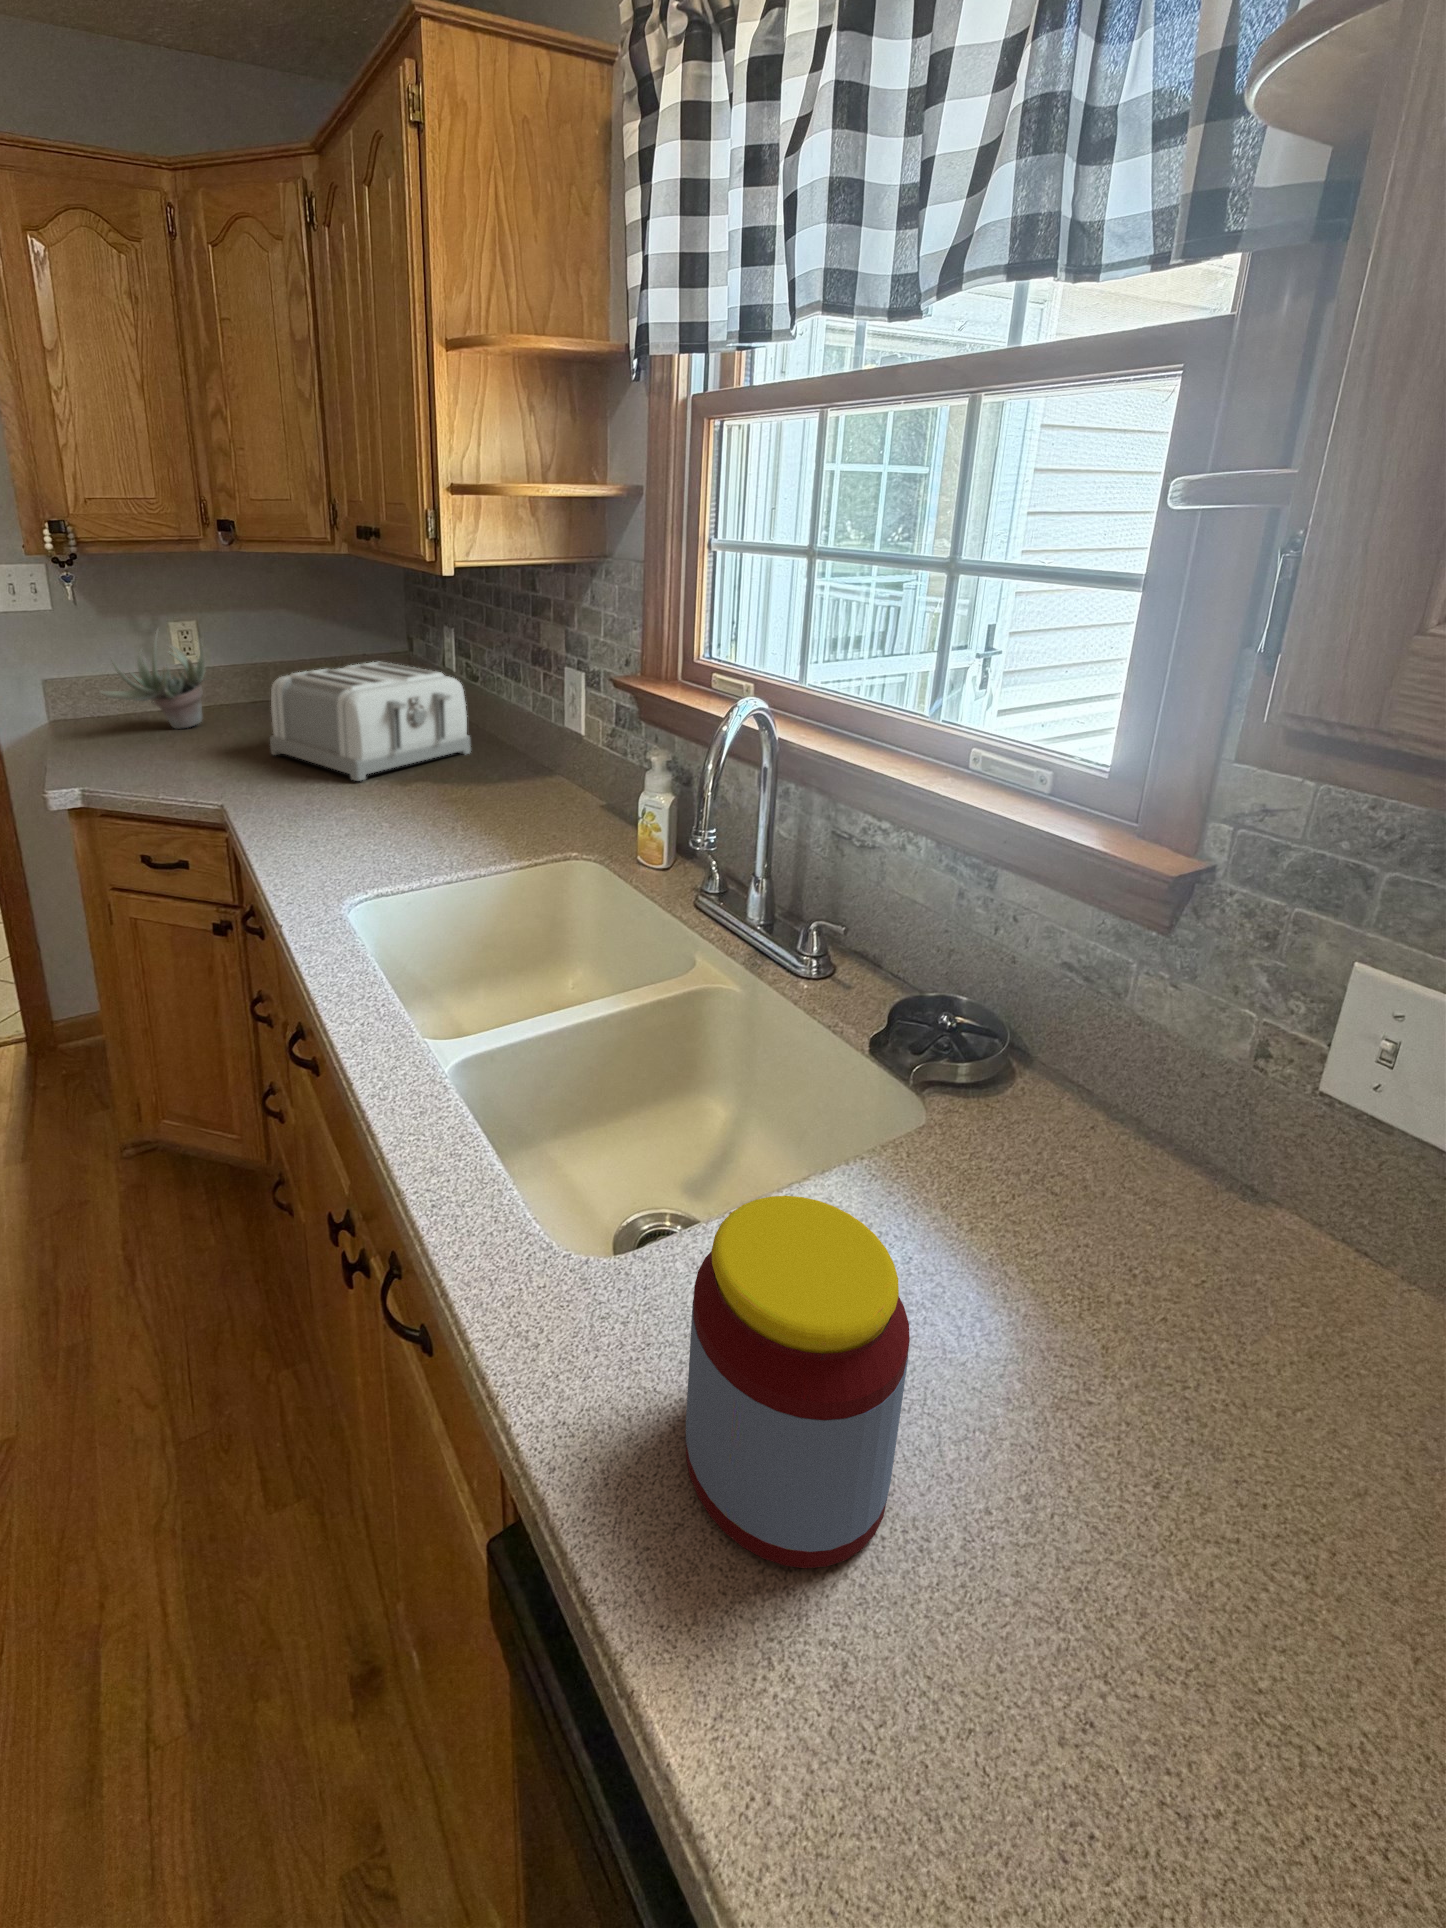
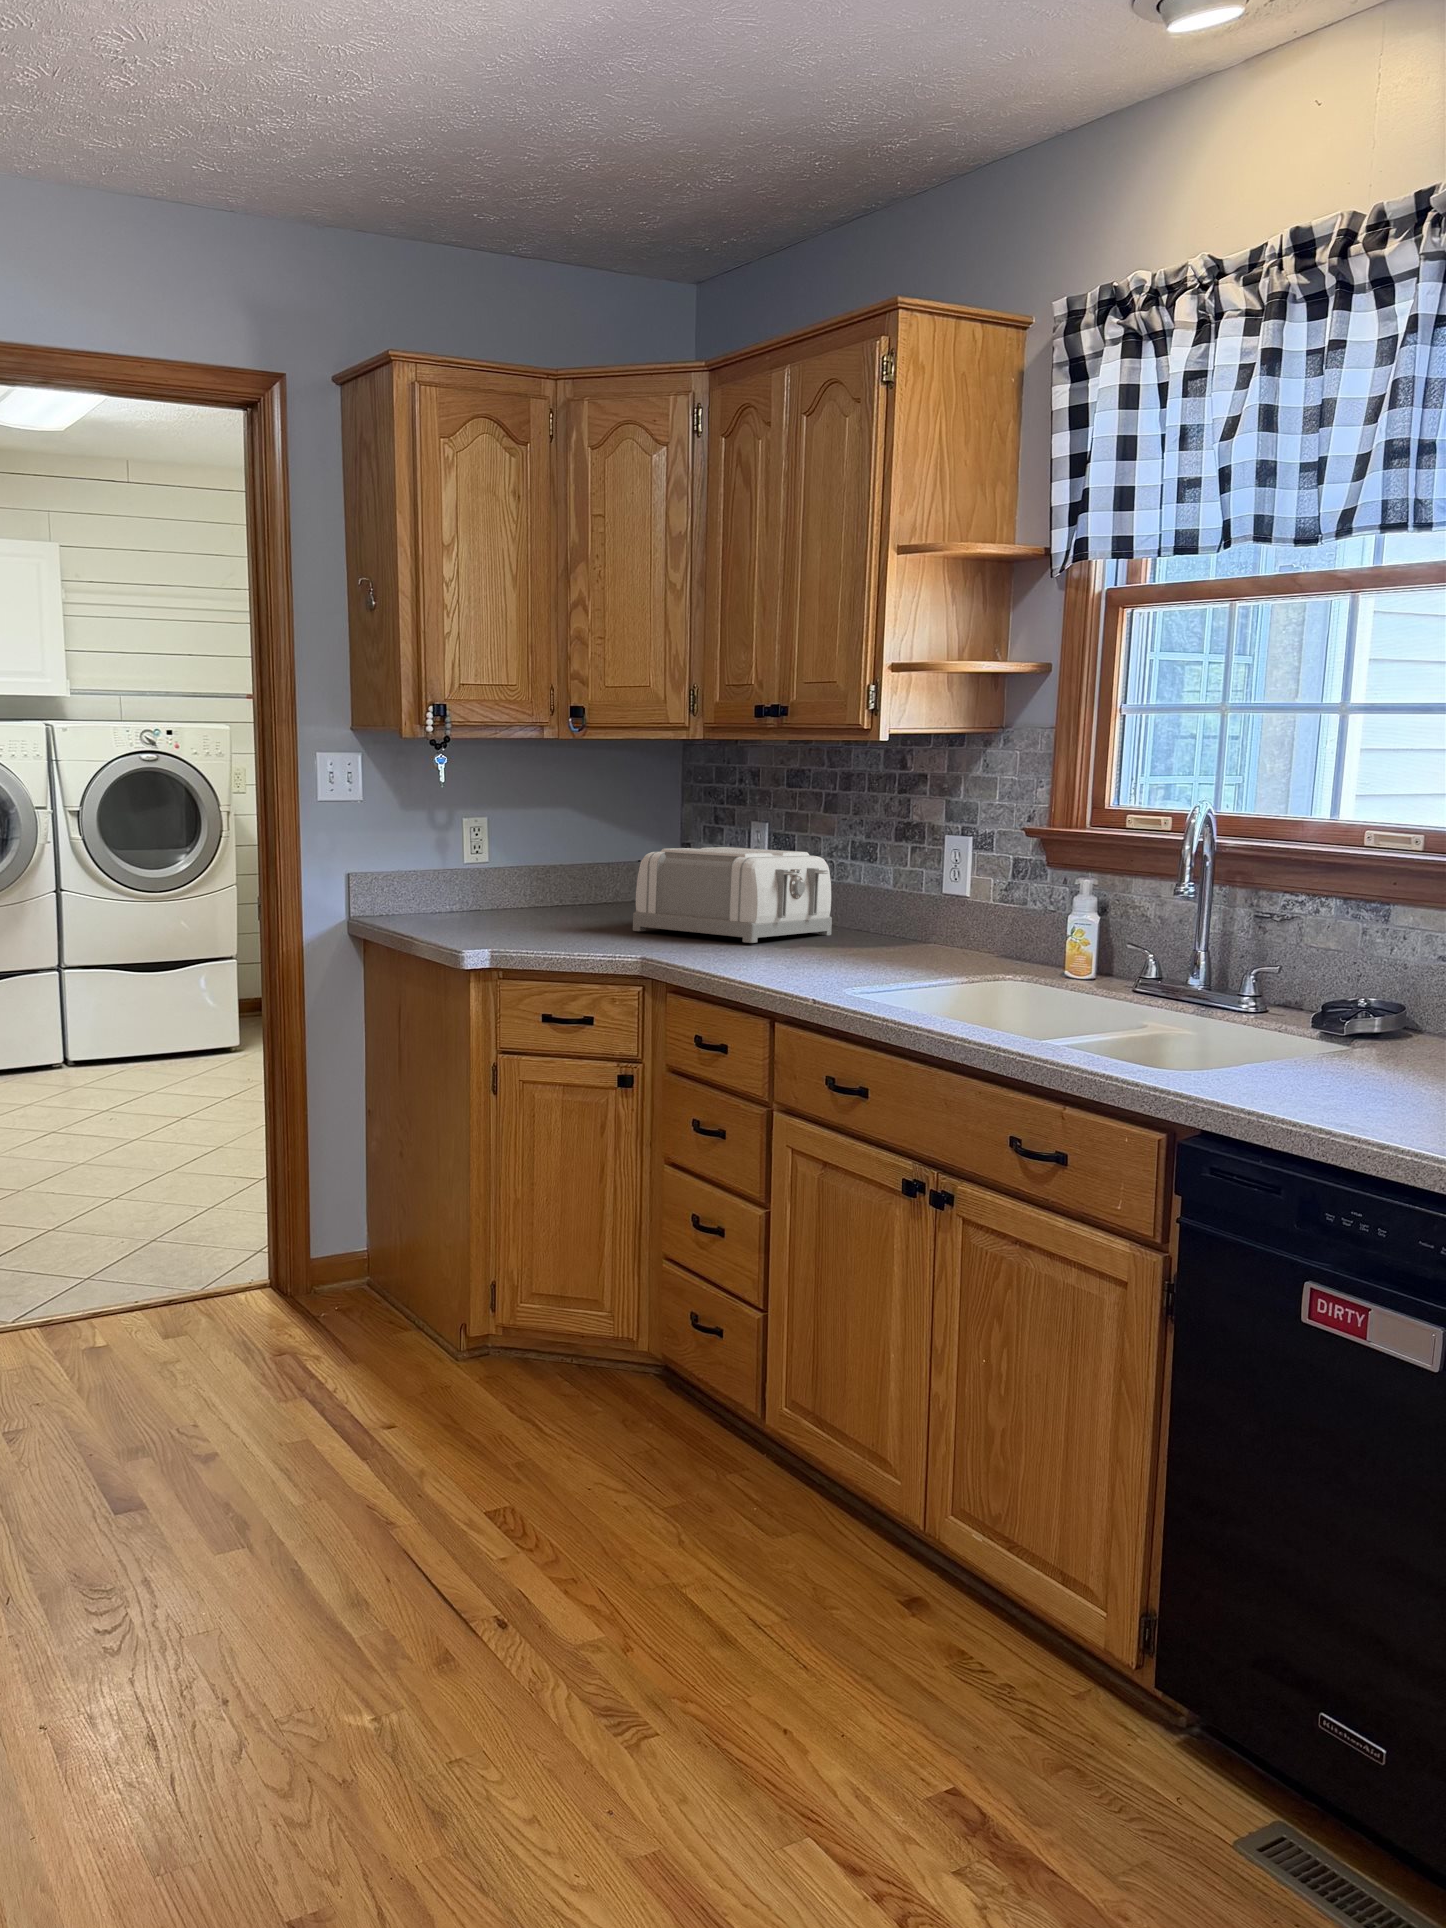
succulent plant: present [99,630,206,729] -> none [443,810,538,918]
jar: present [686,1196,910,1568] -> none [1261,957,1373,1090]

